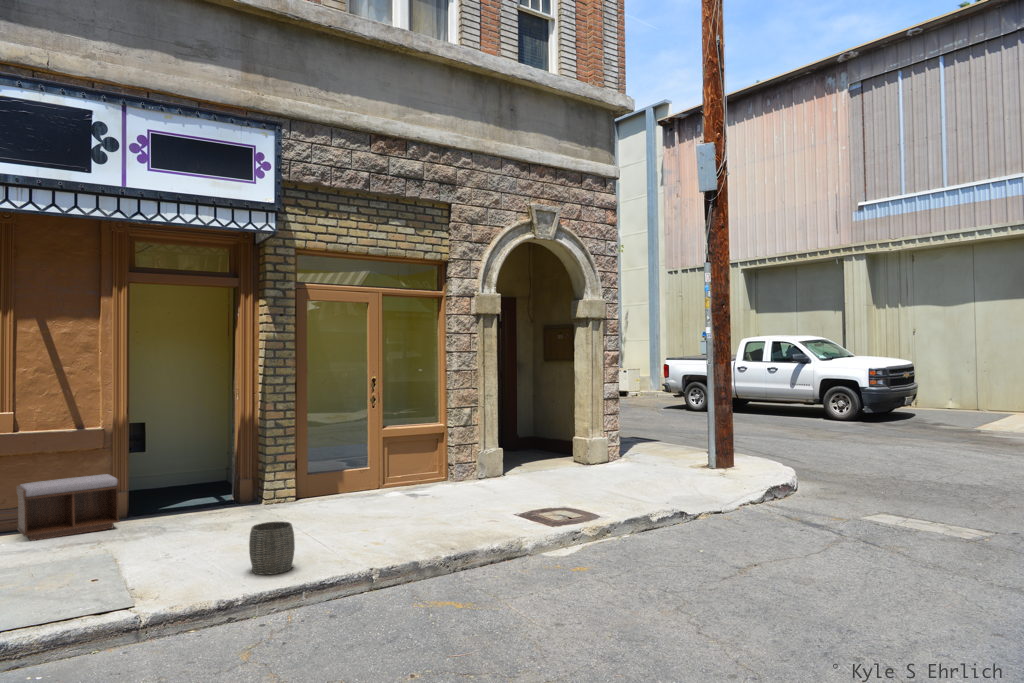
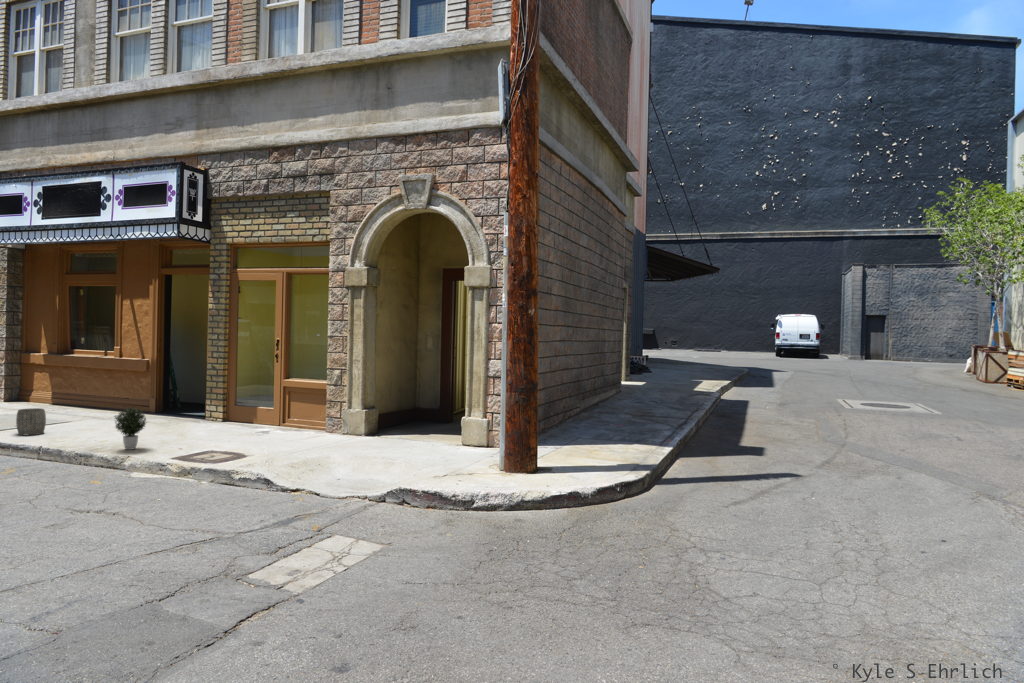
bench: present [17,474,120,541] -> none [104,382,156,412]
potted plant: none [462,476,500,533] -> present [115,408,146,450]

